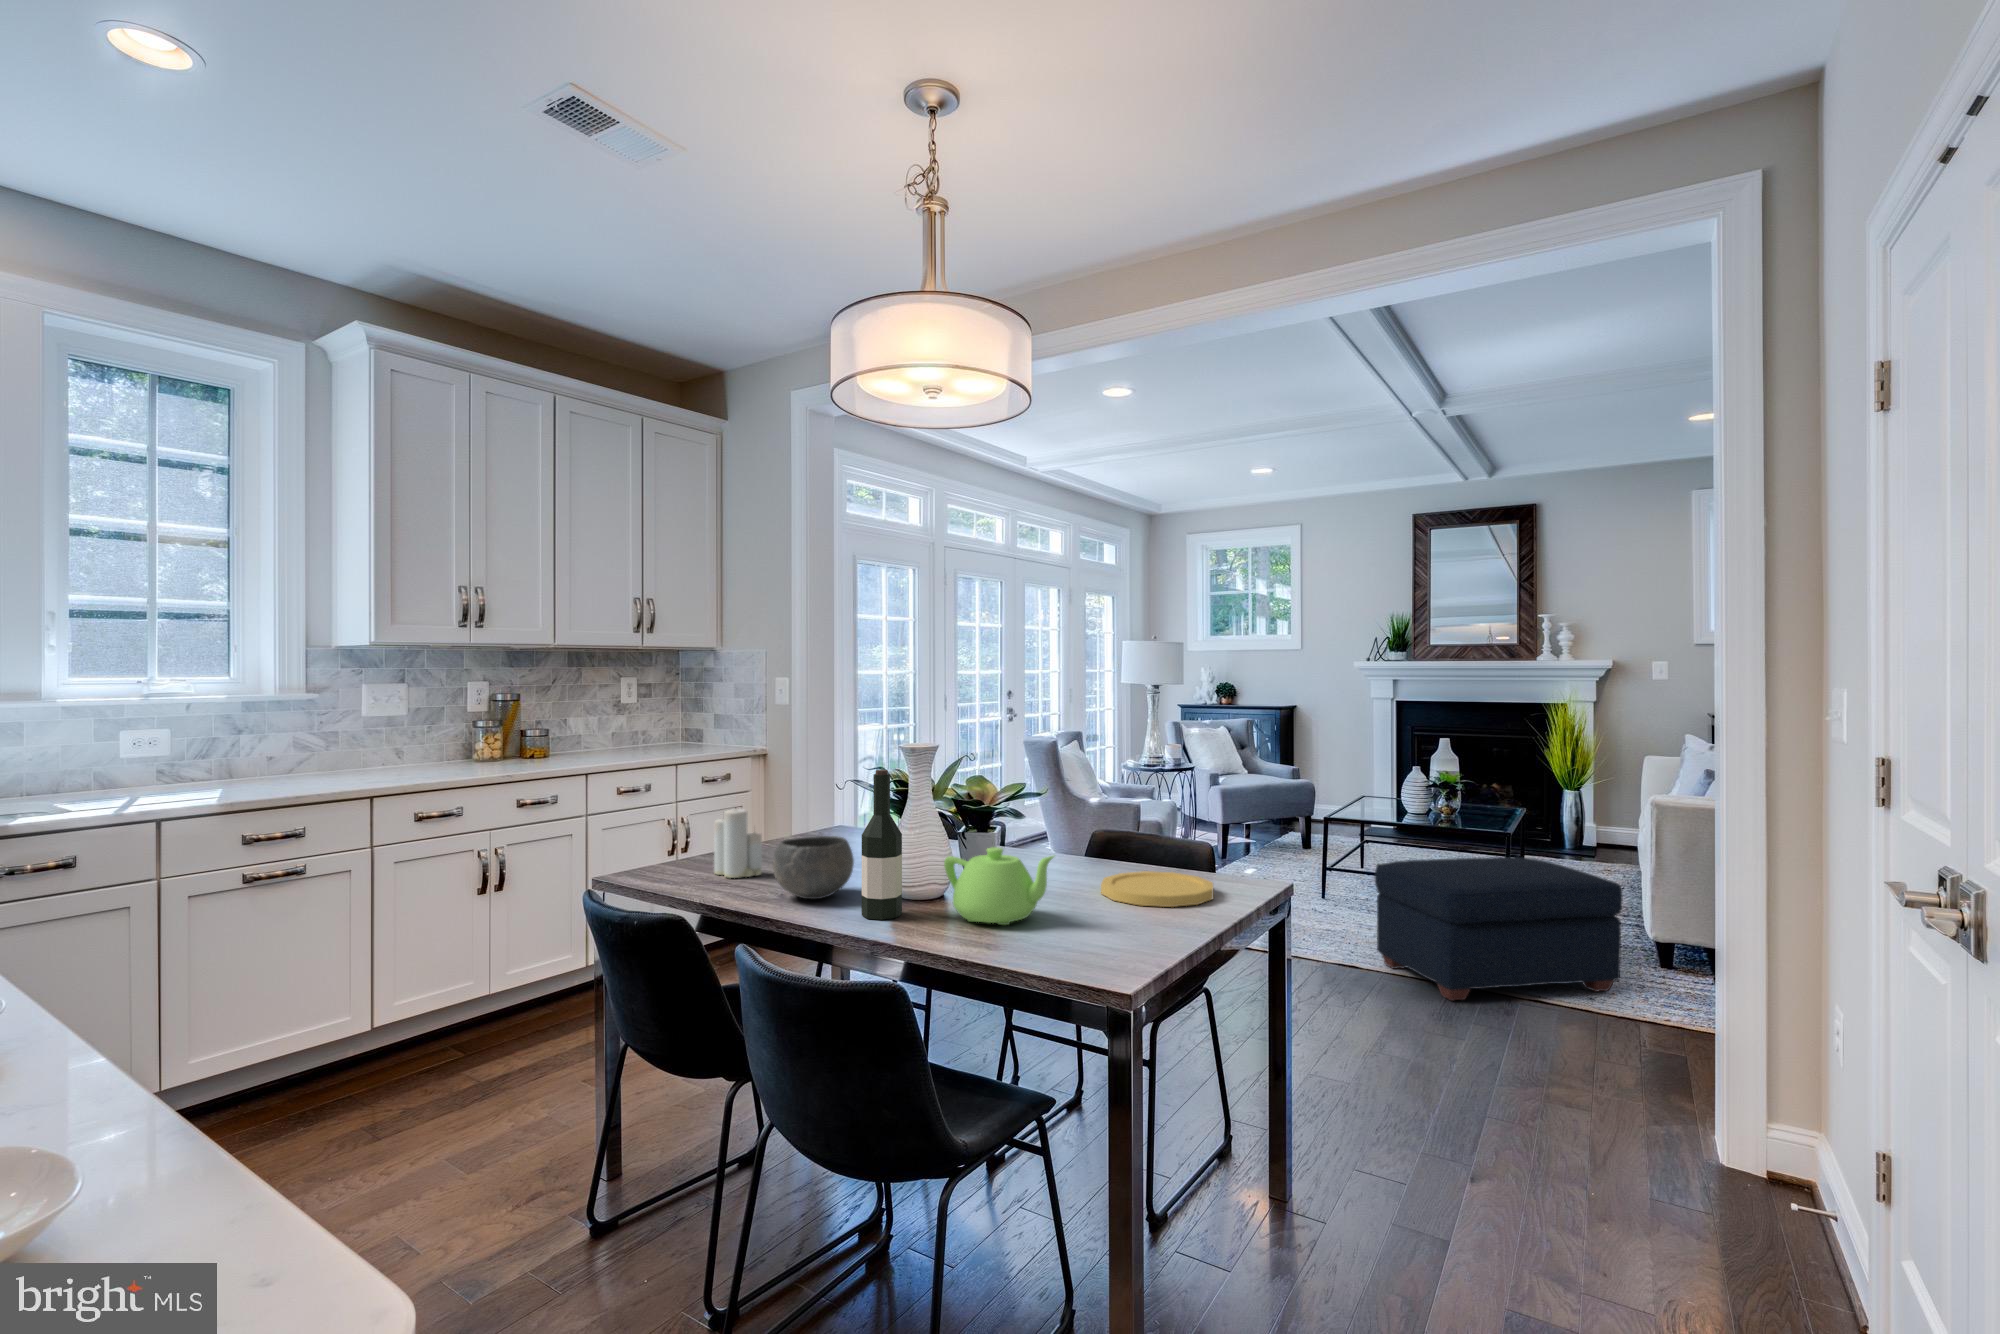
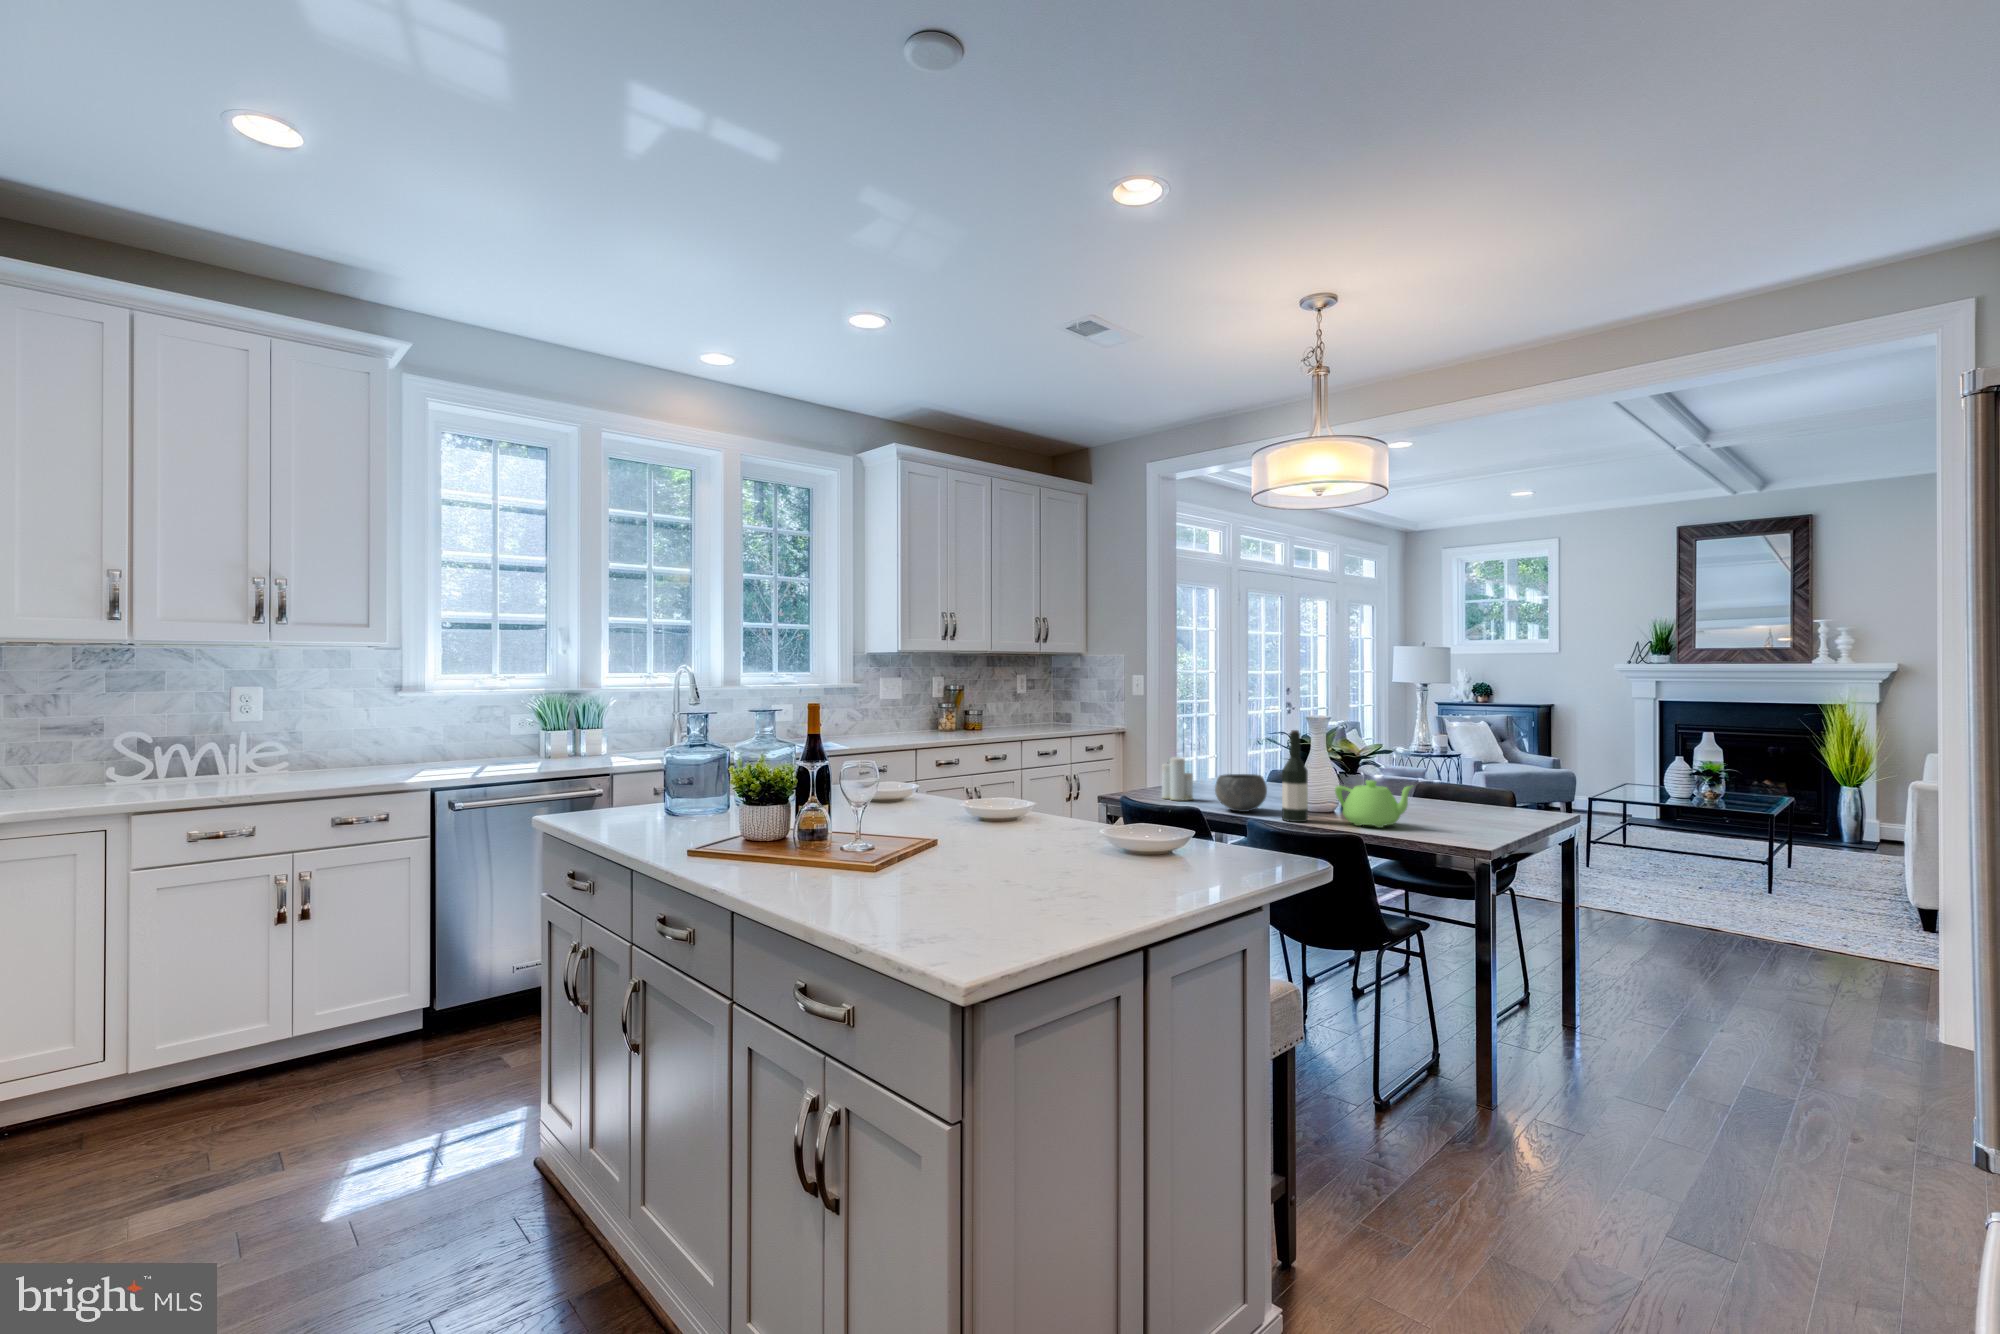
ottoman: present [1375,857,1623,1001] -> none [1639,830,1880,944]
plate: present [1101,871,1213,907] -> none [1436,806,1520,825]

